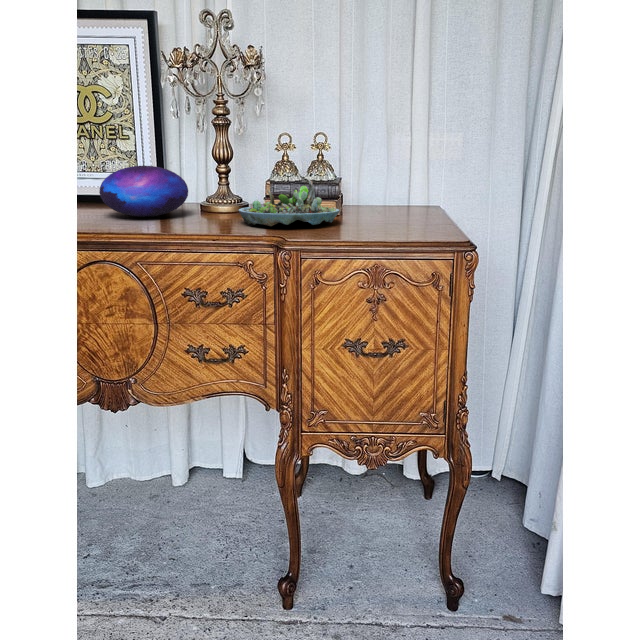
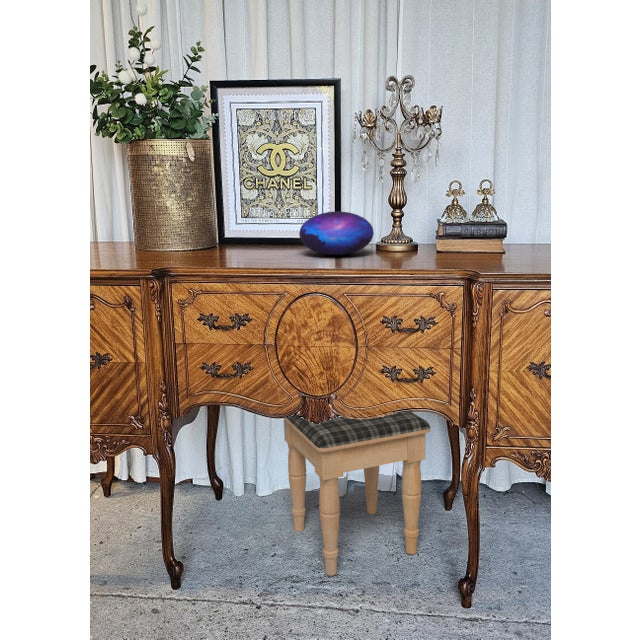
succulent planter: present [238,179,340,226] -> none [423,221,515,262]
footstool: none [91,369,256,579] -> present [284,412,430,576]

